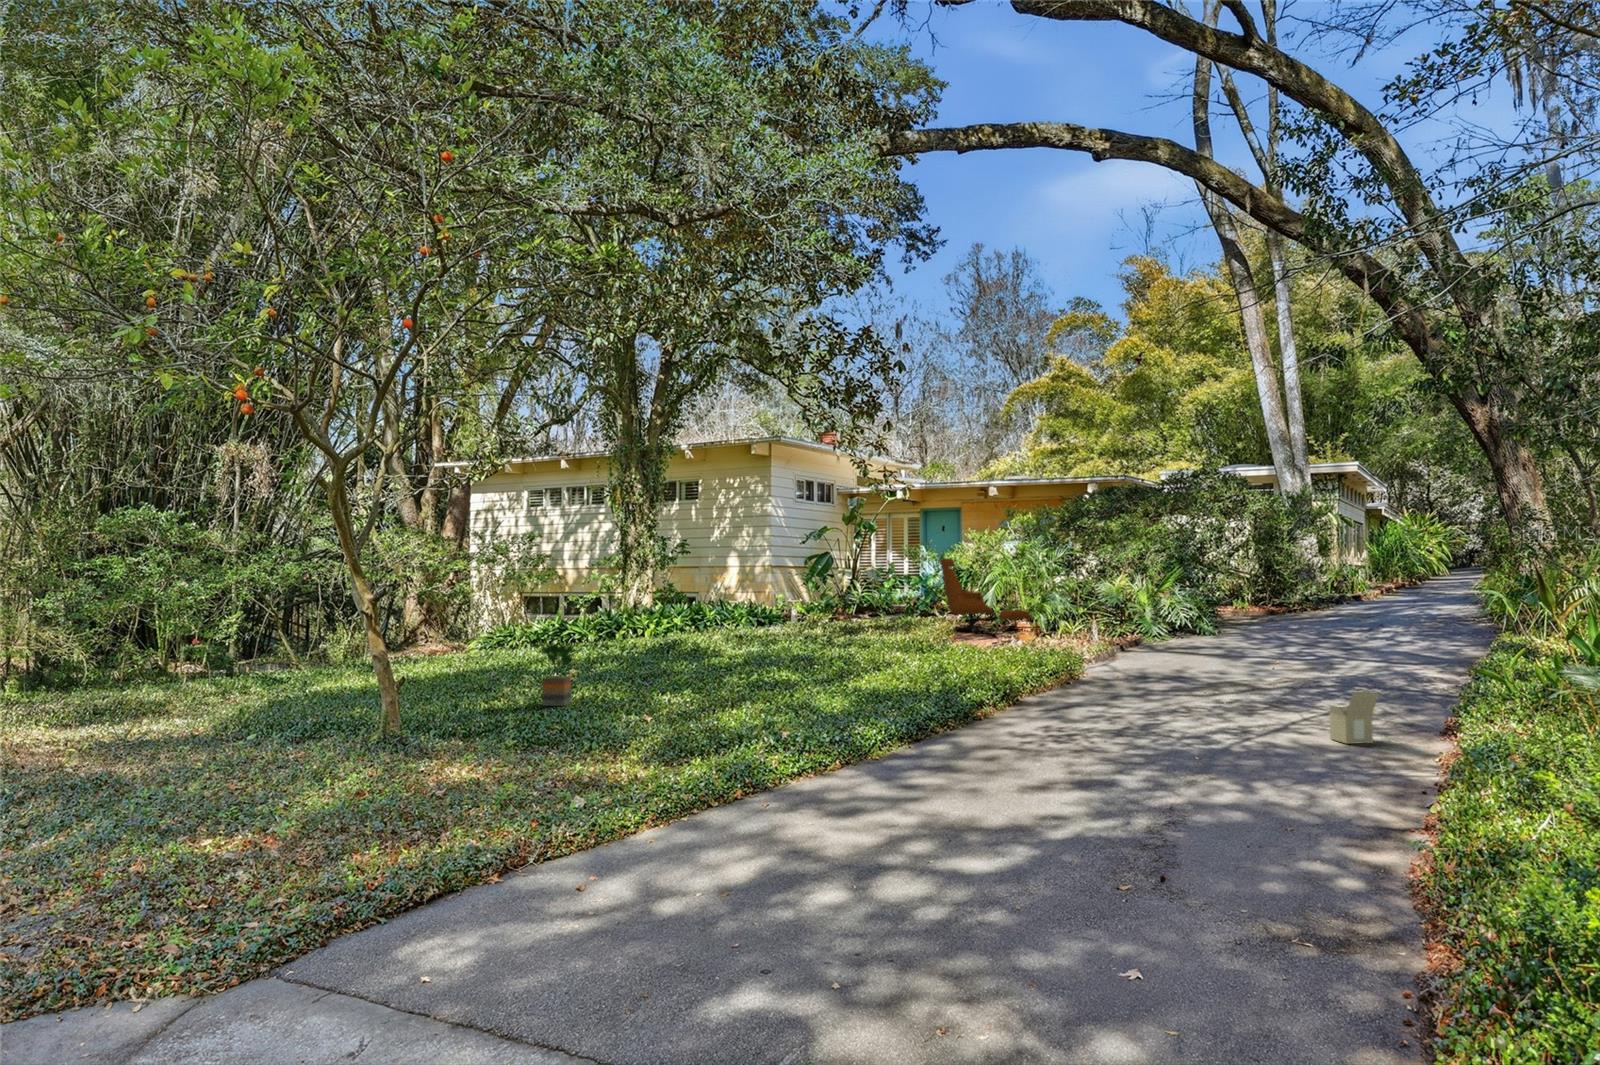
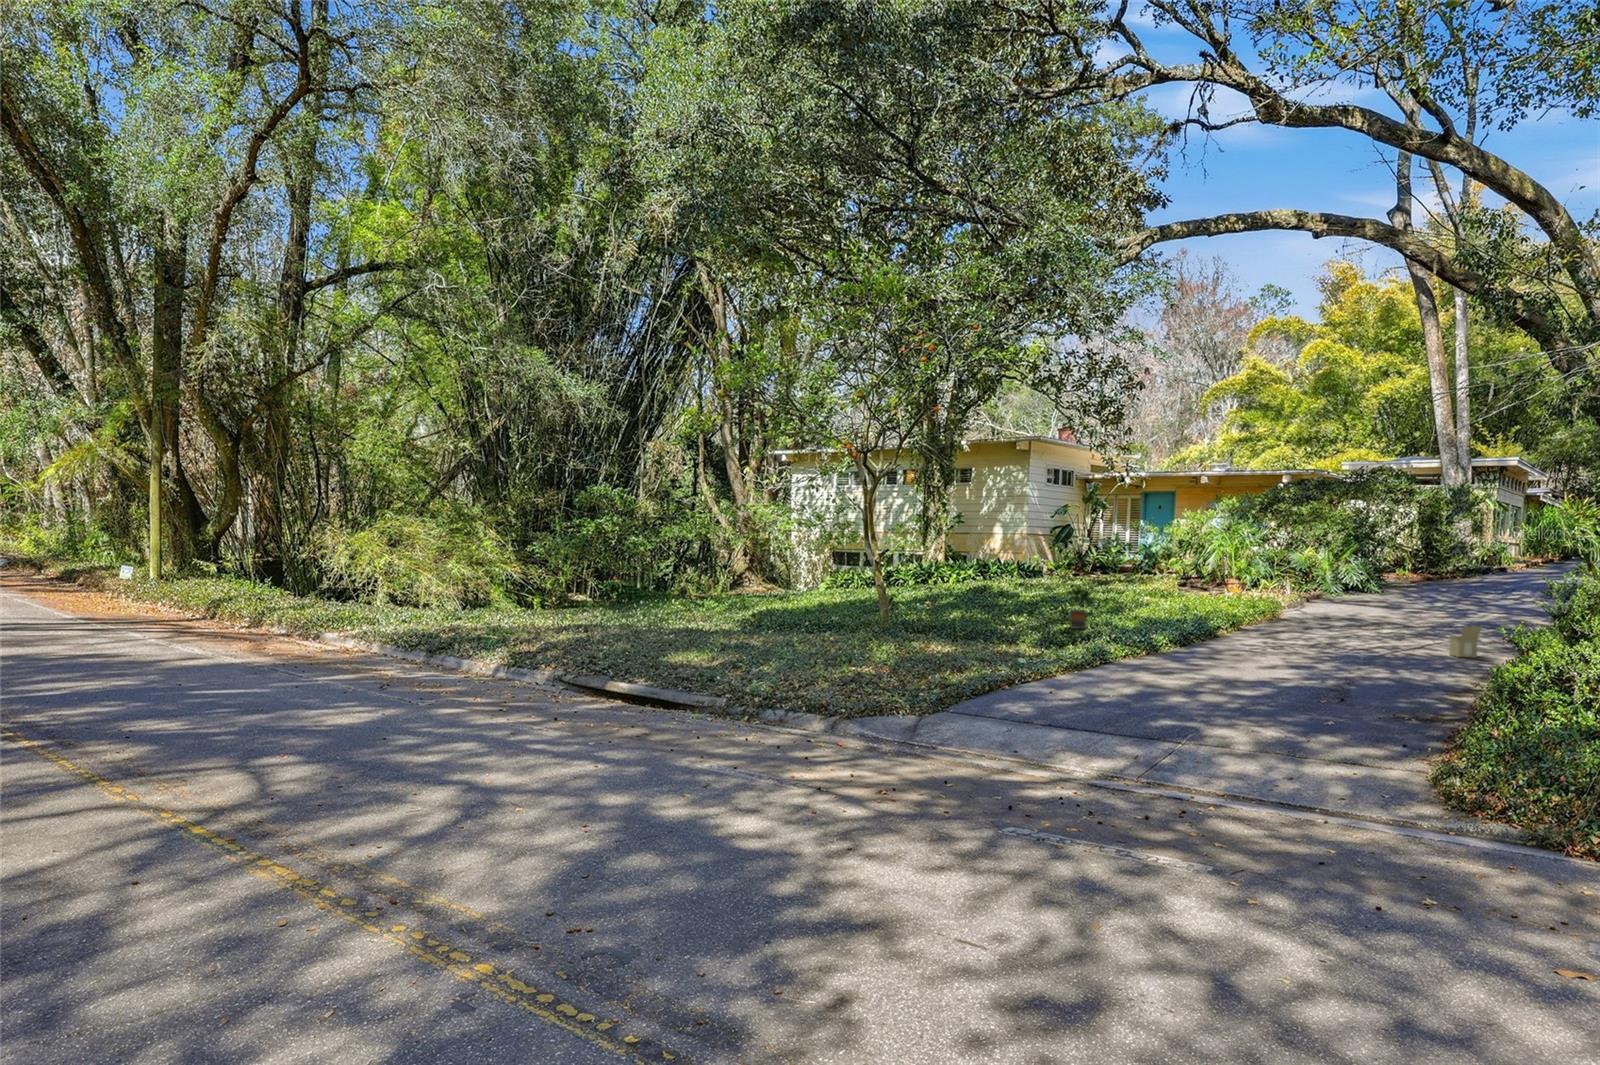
lounge chair: present [940,558,1031,630] -> none [1169,533,1237,587]
potted tree: present [540,644,578,706] -> present [1067,588,1093,629]

